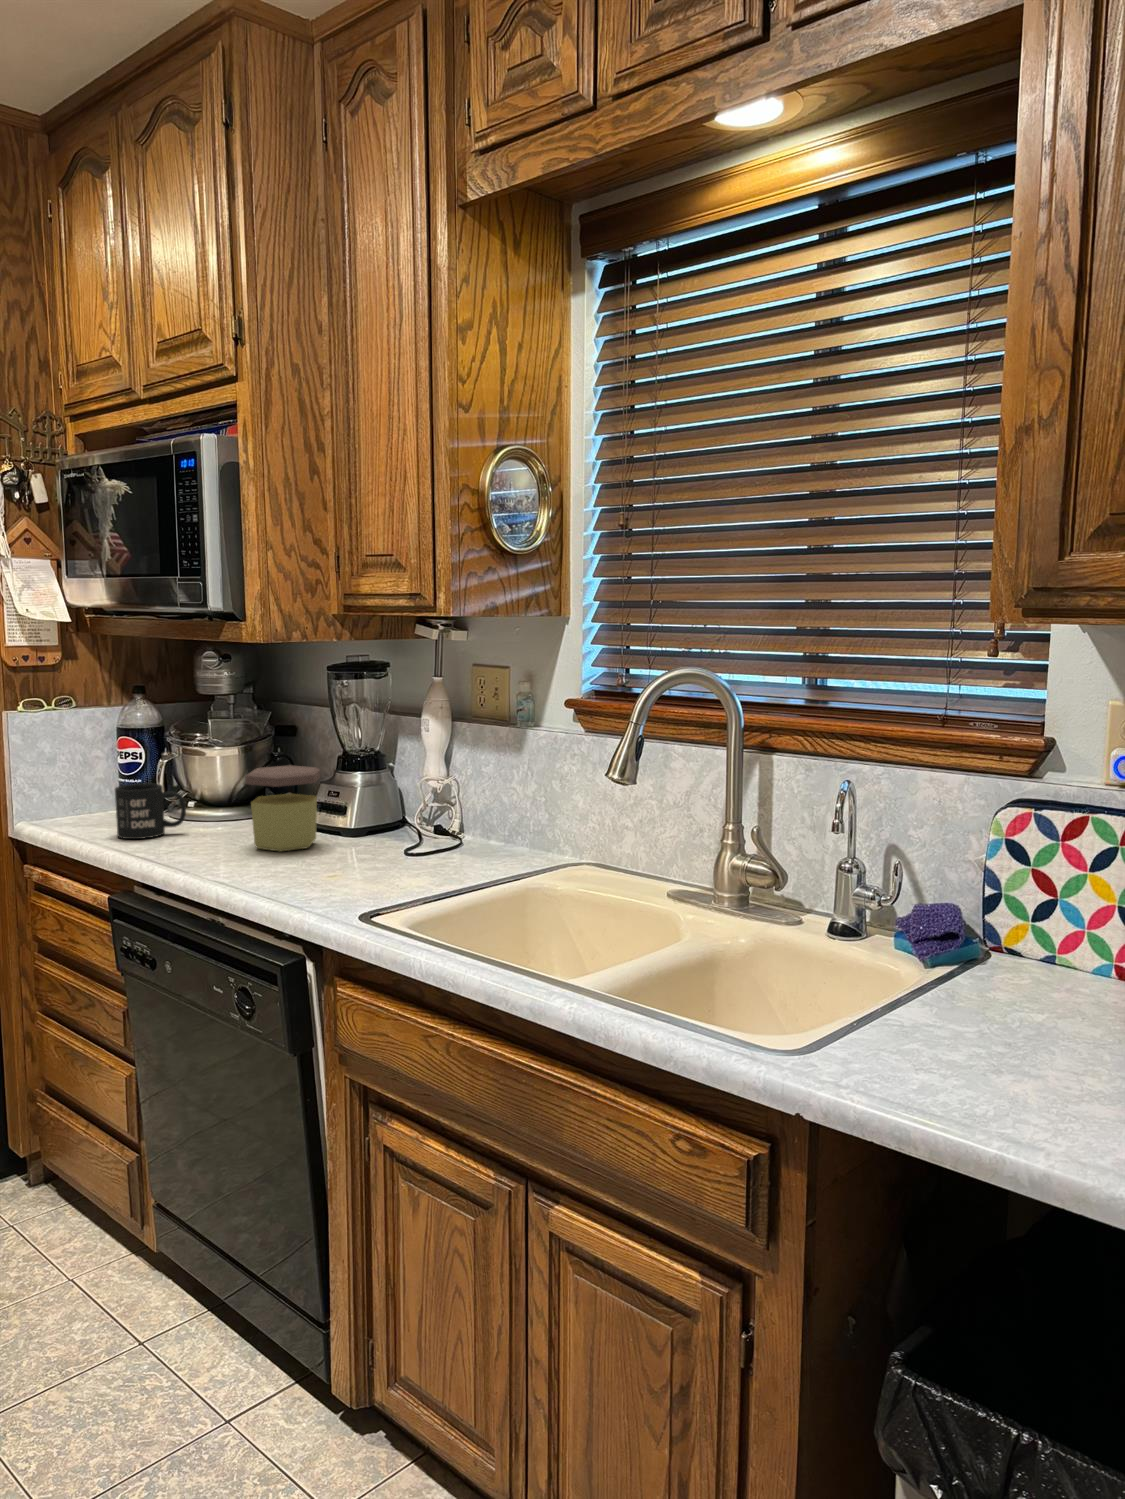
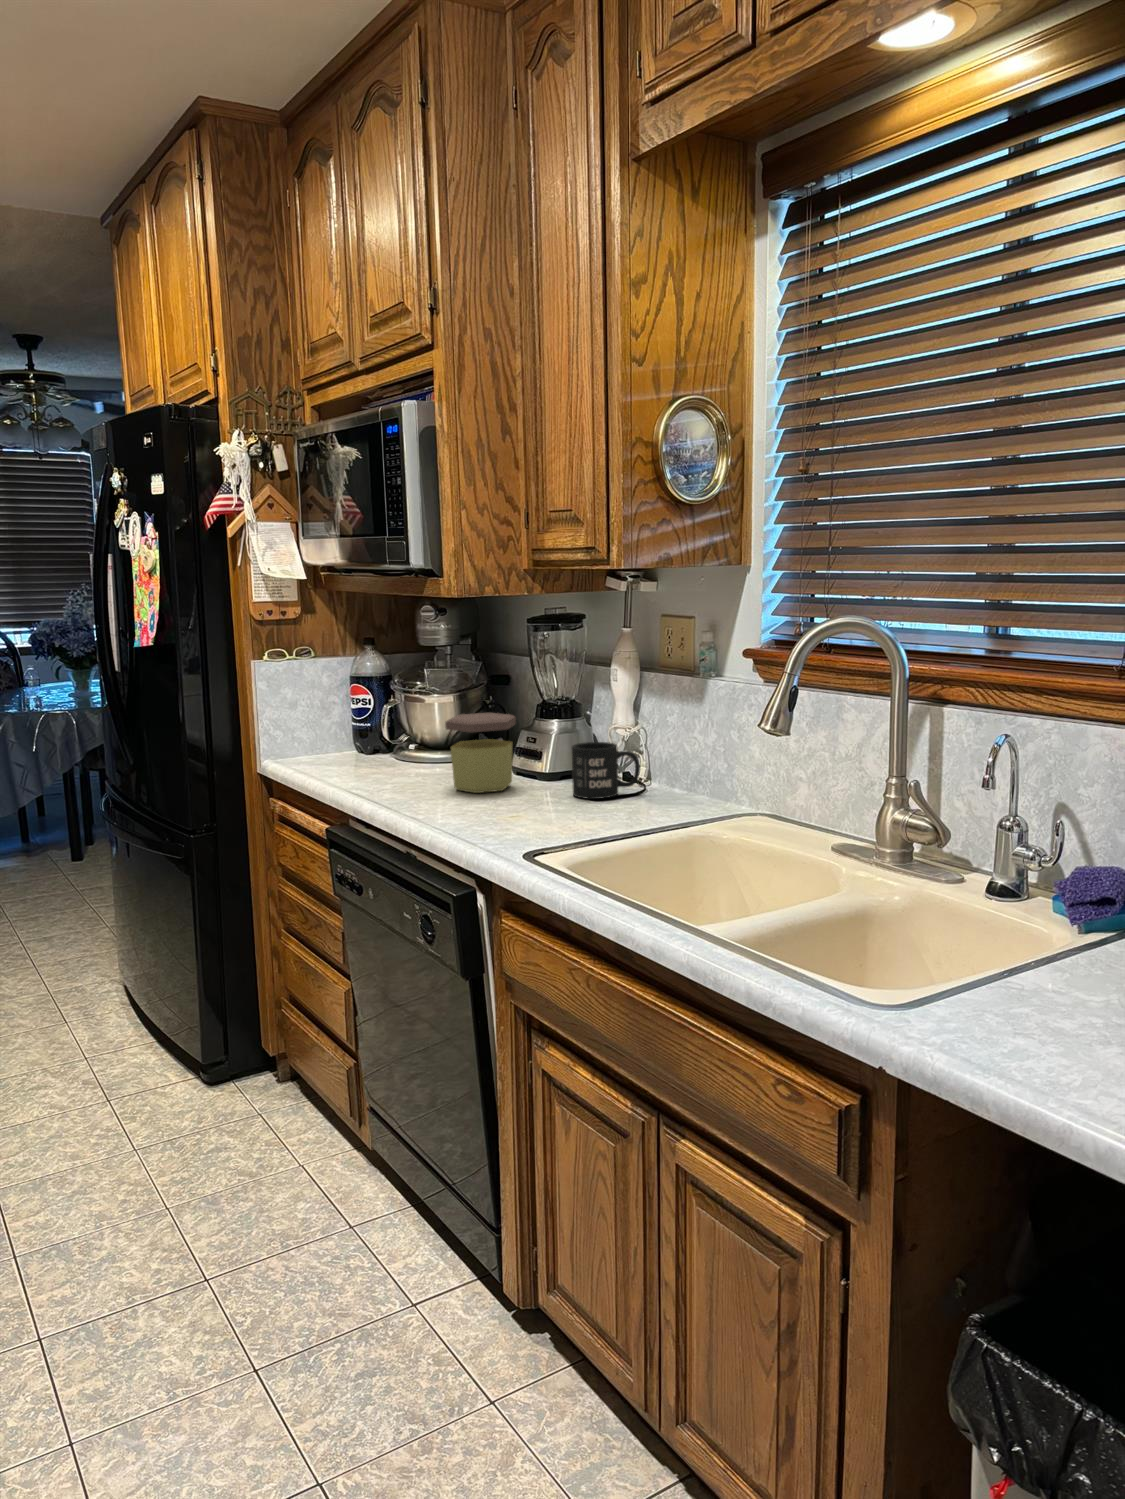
mug: present [115,784,186,839] -> present [572,742,640,799]

